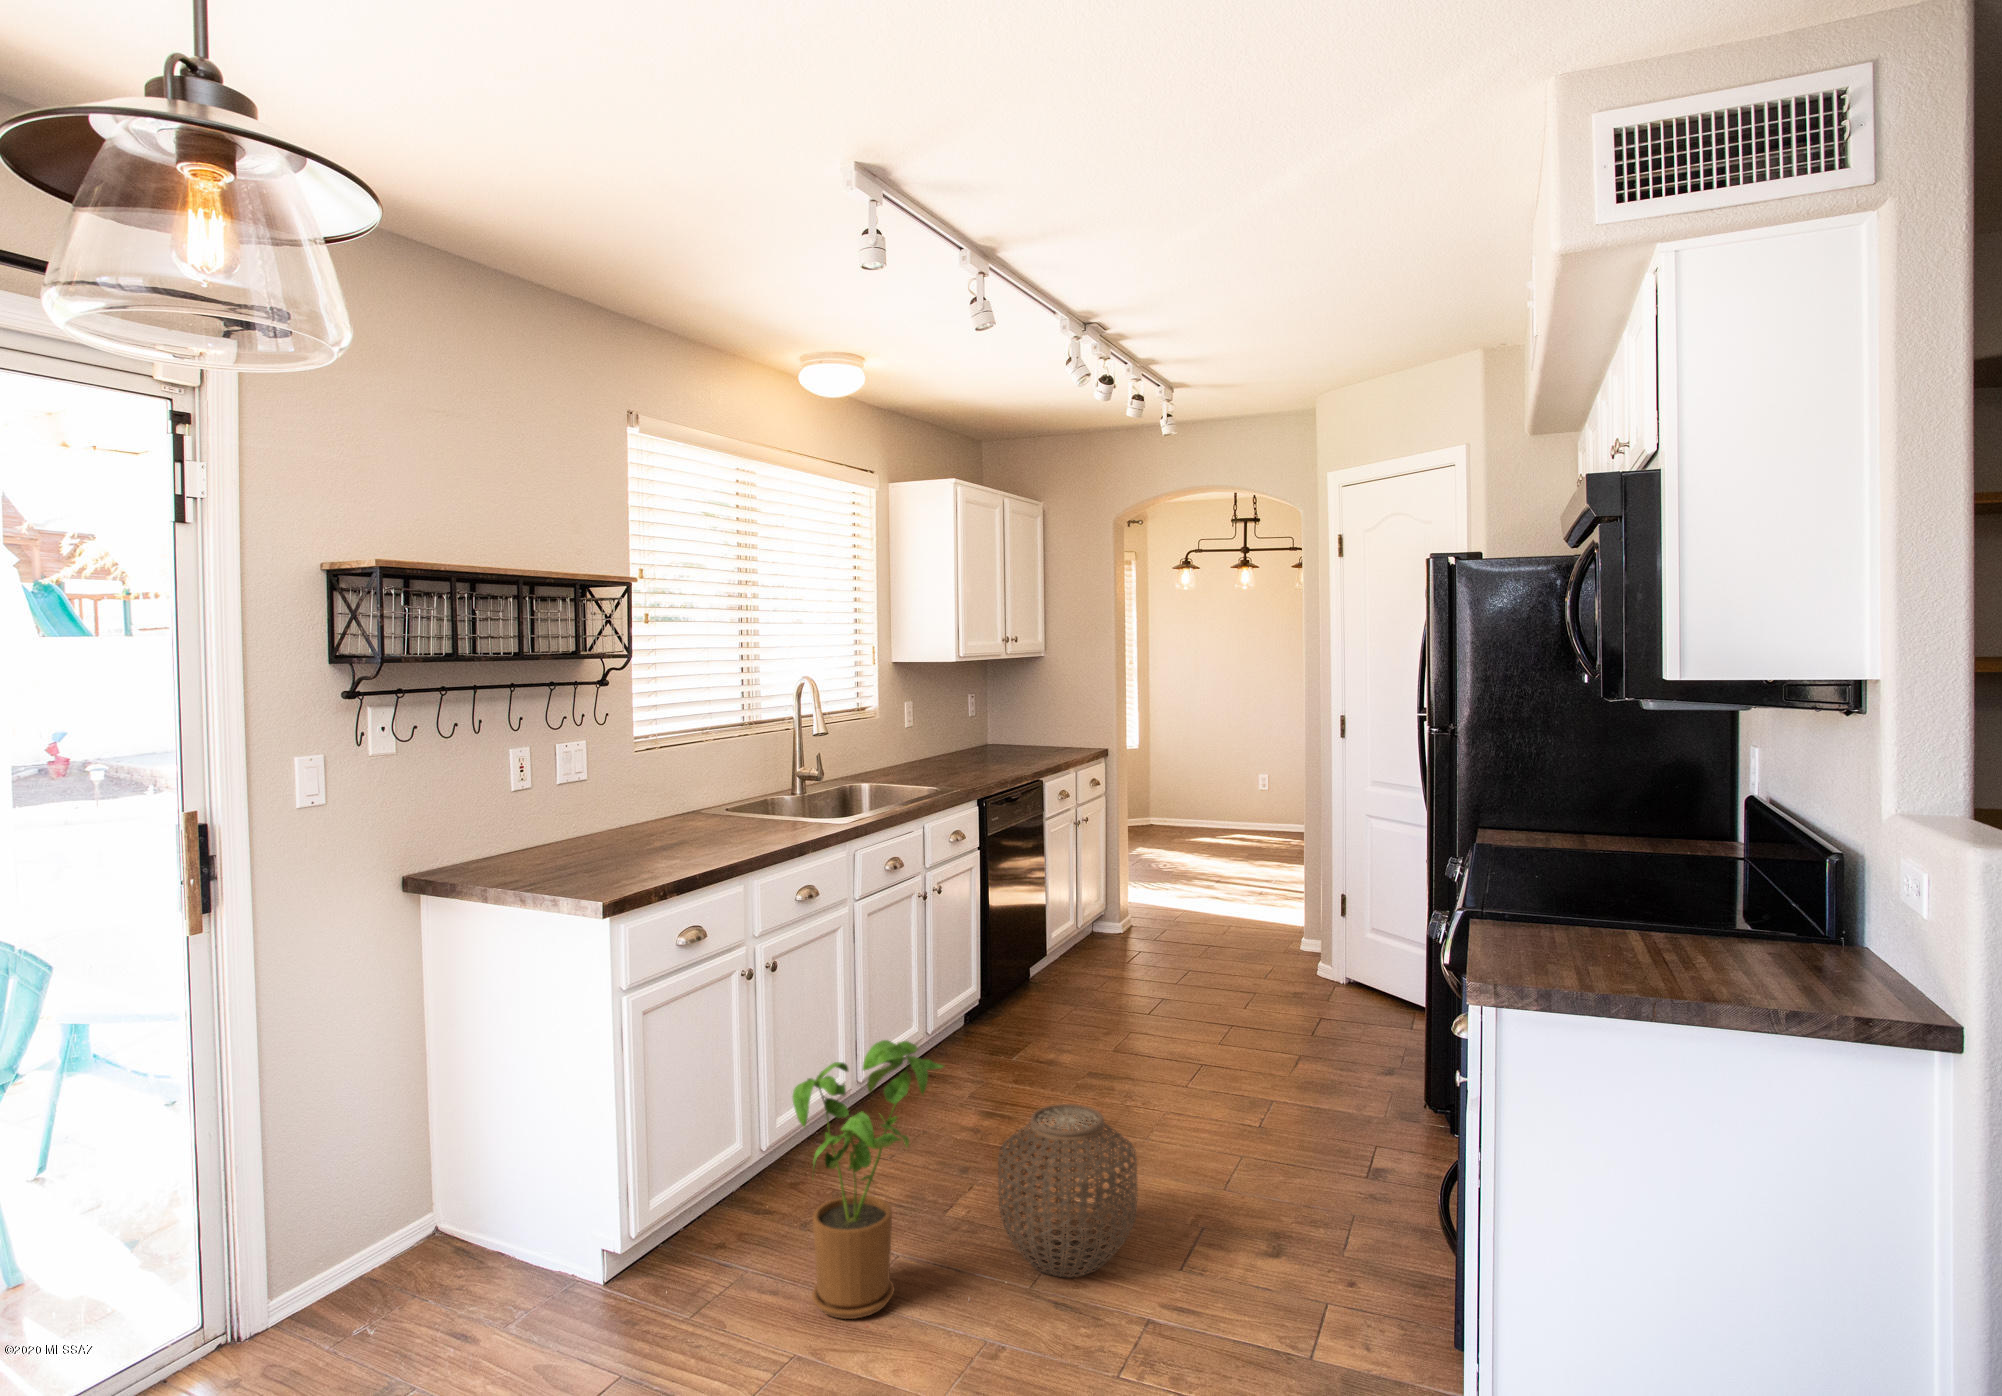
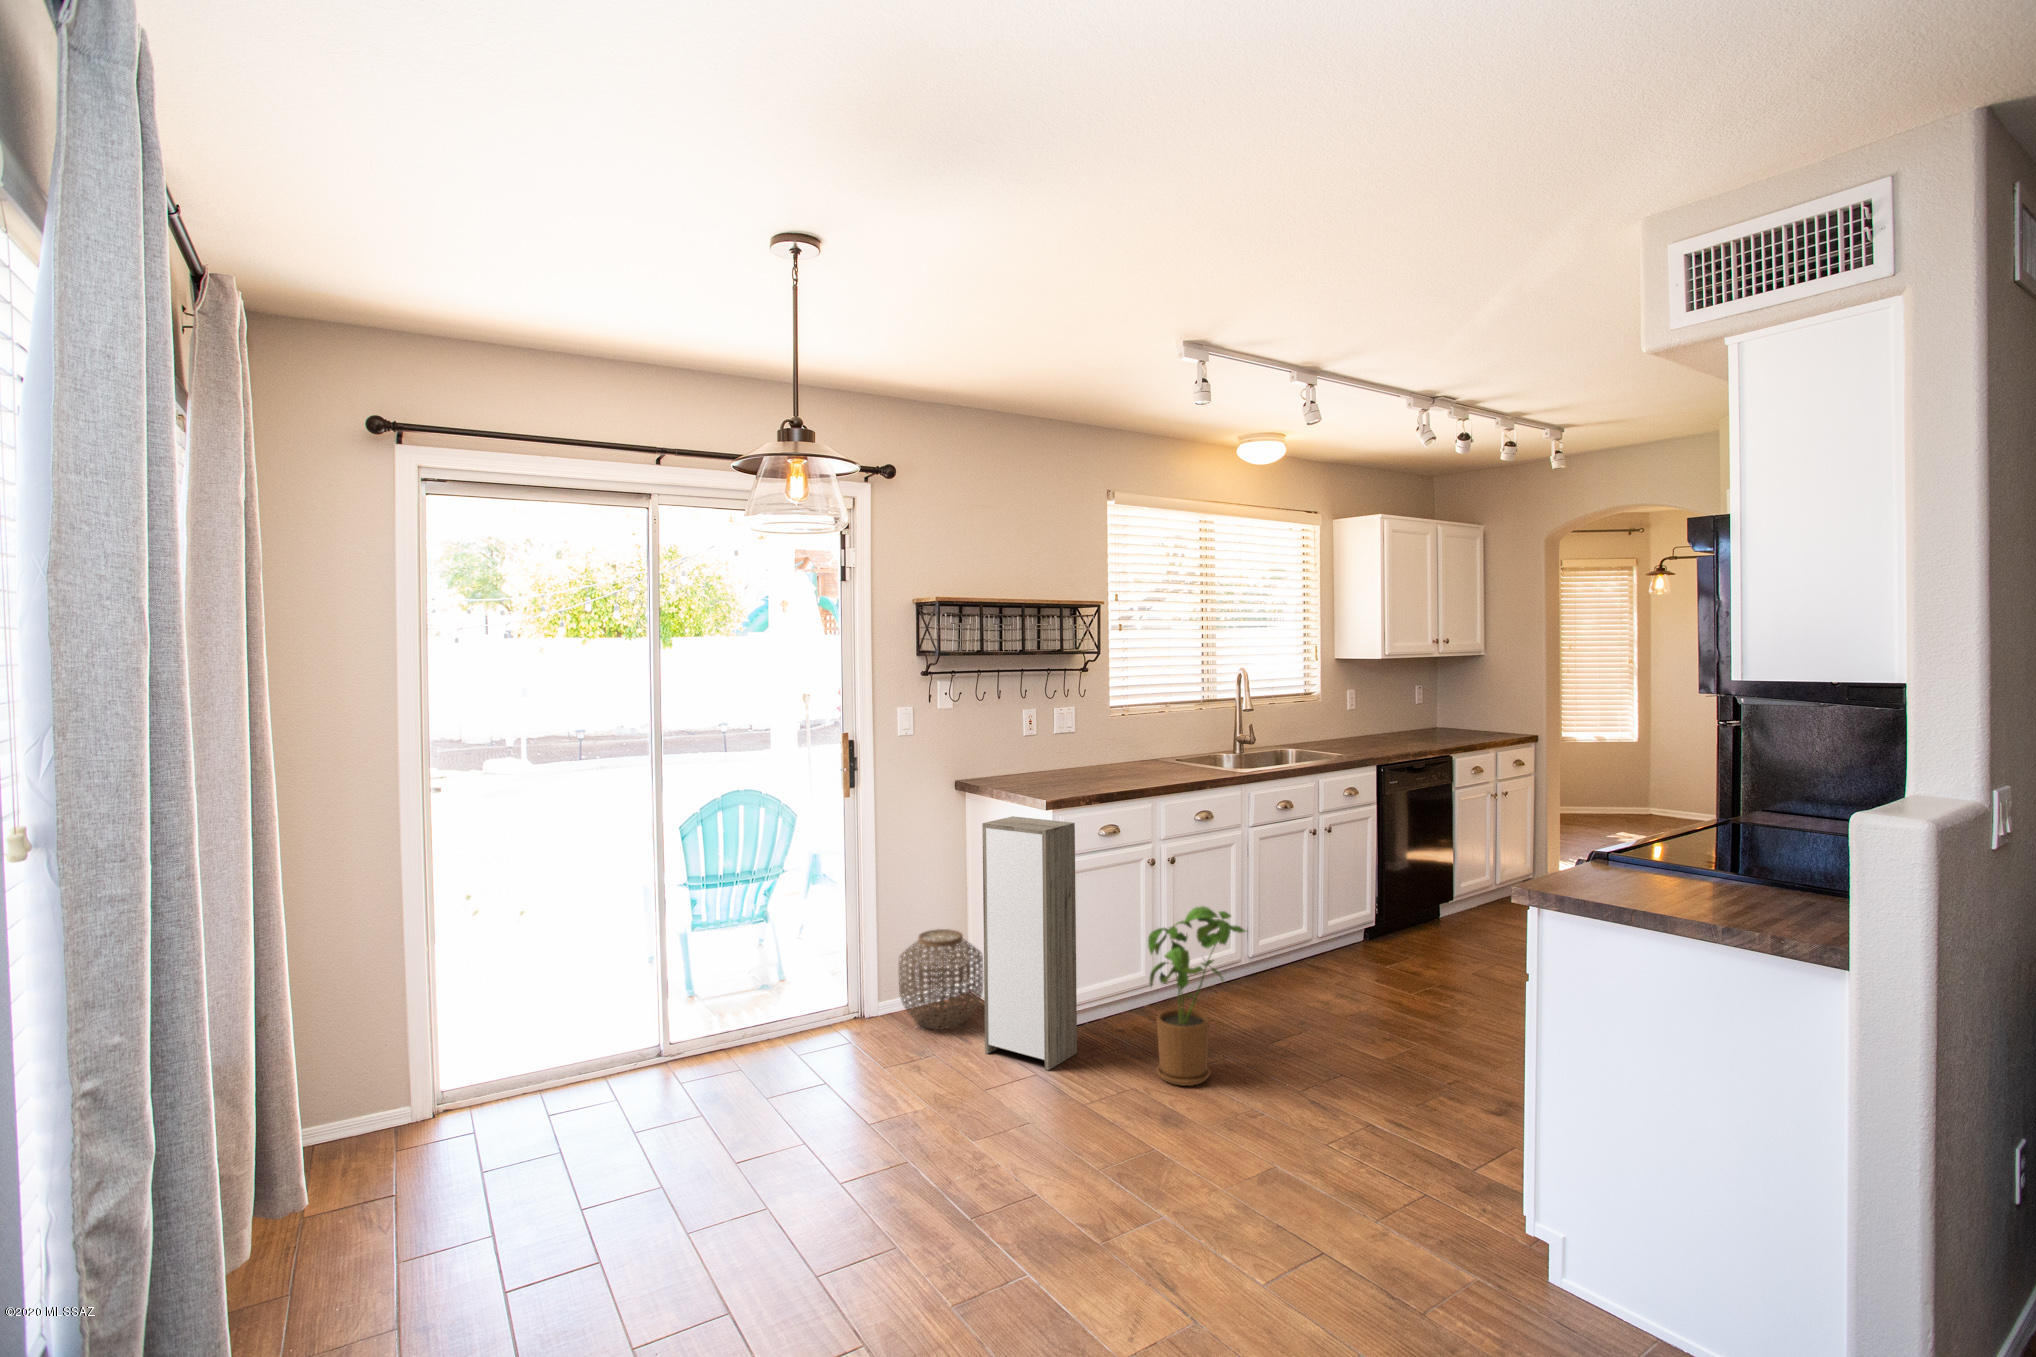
storage cabinet: none [503,934,671,1351] -> present [982,816,1077,1070]
woven basket: present [998,1104,1138,1277] -> present [899,929,983,1029]

